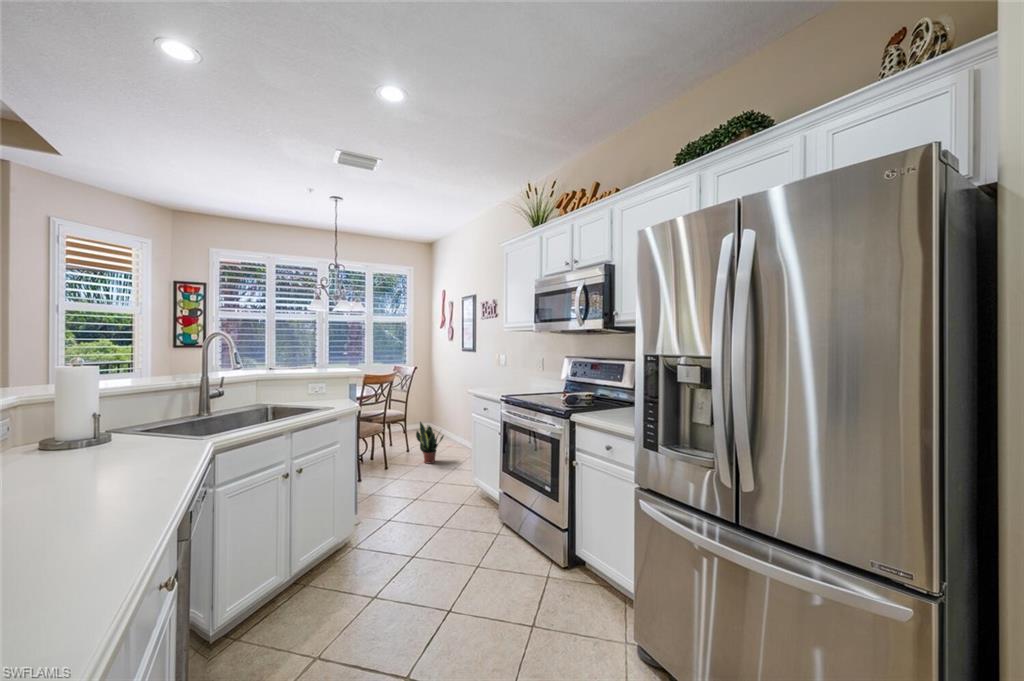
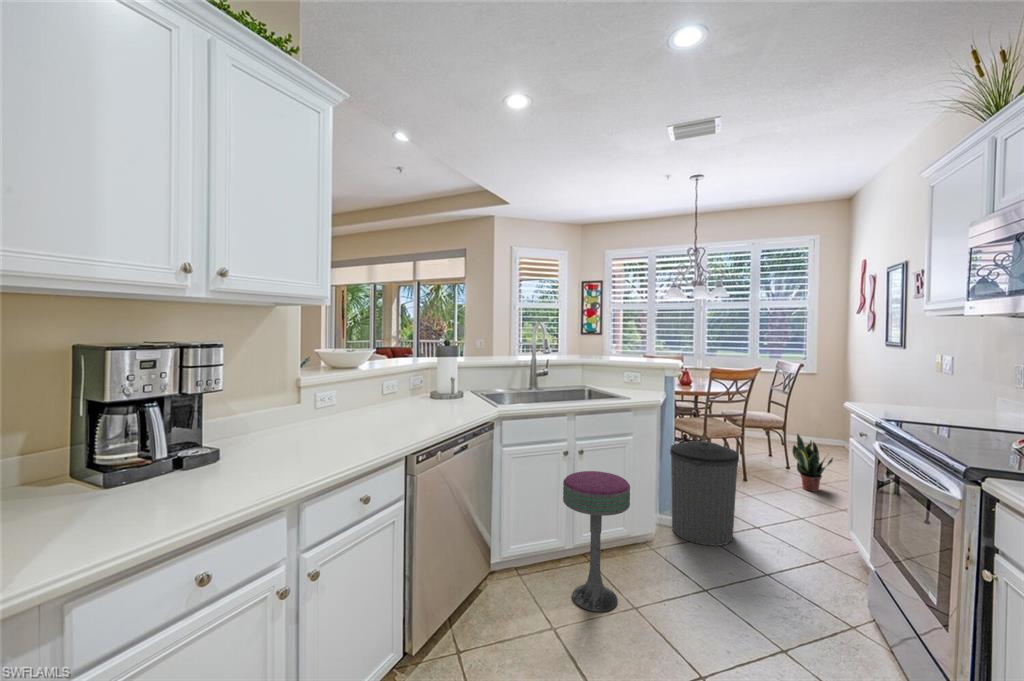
trash can: none [353,438,410,529] -> present [670,440,739,546]
bar stool: none [300,483,370,624] -> present [563,471,630,612]

